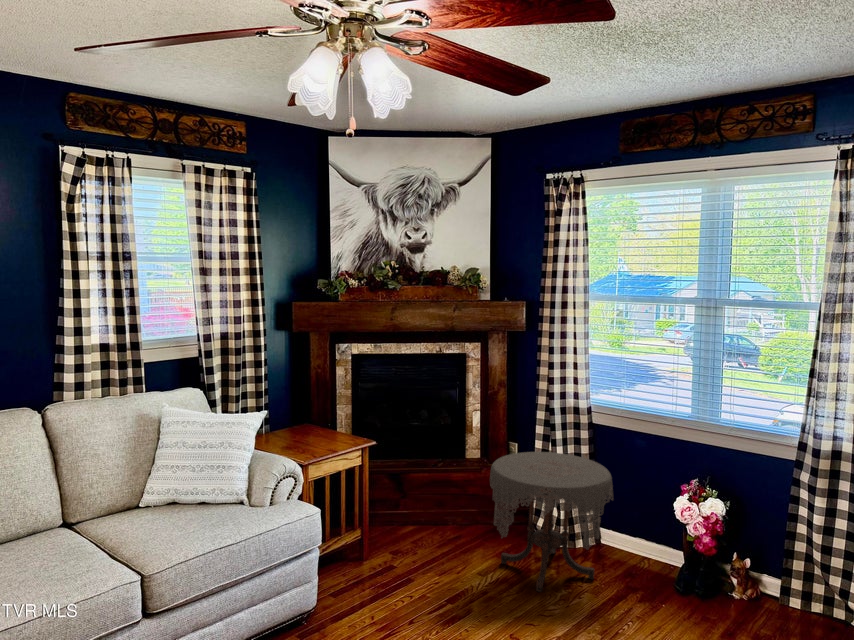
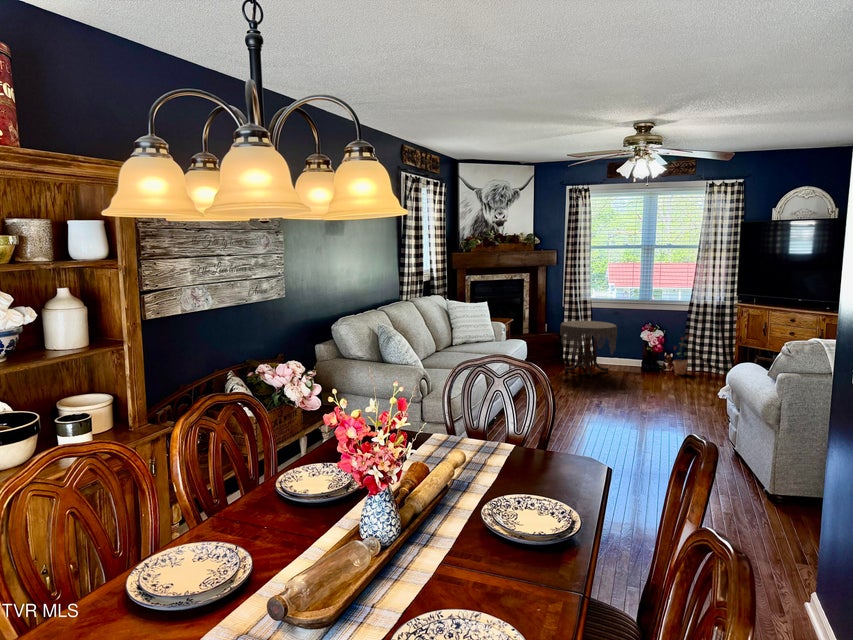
potted plant: none [747,520,796,619] -> present [674,335,689,374]

